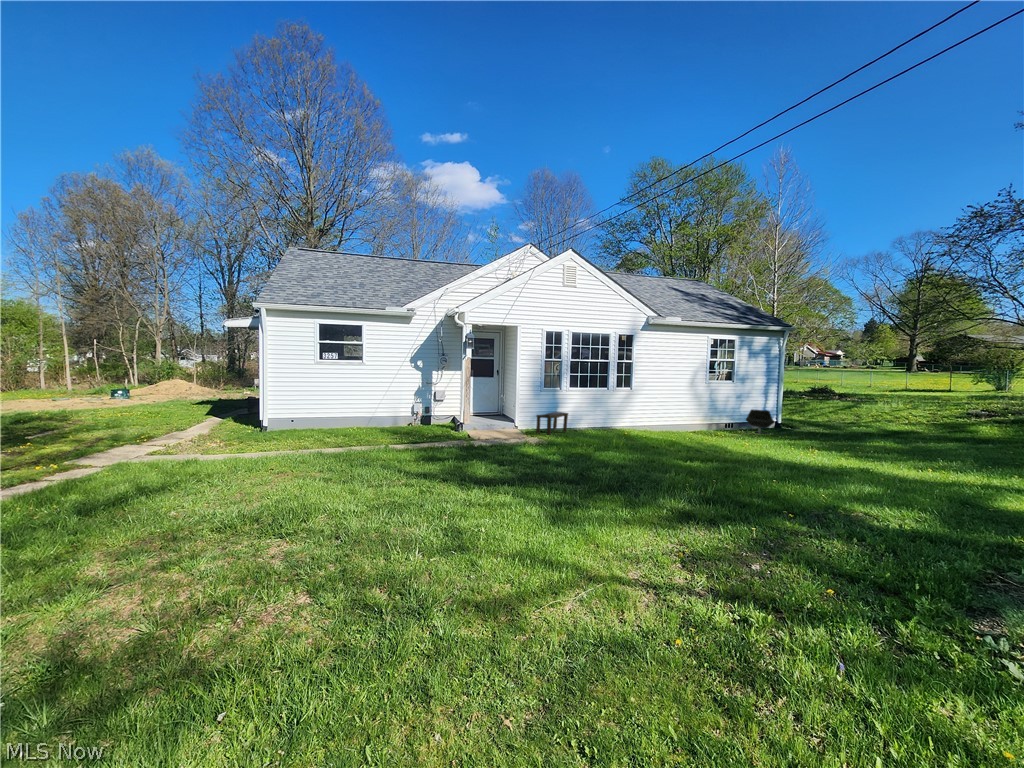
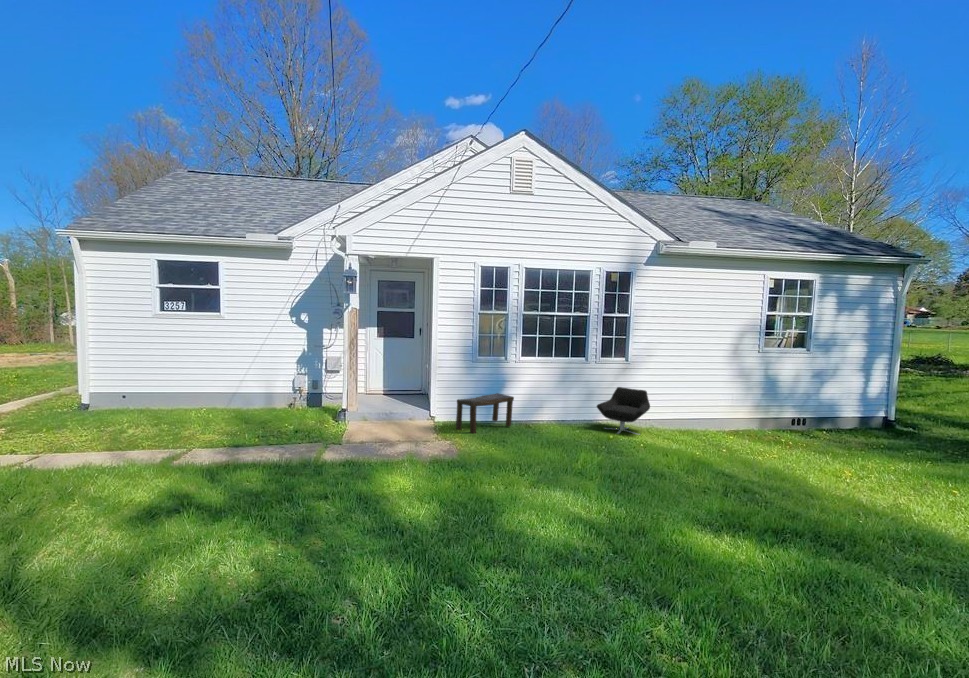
lounge chair: present [746,410,775,434] -> present [597,387,650,434]

